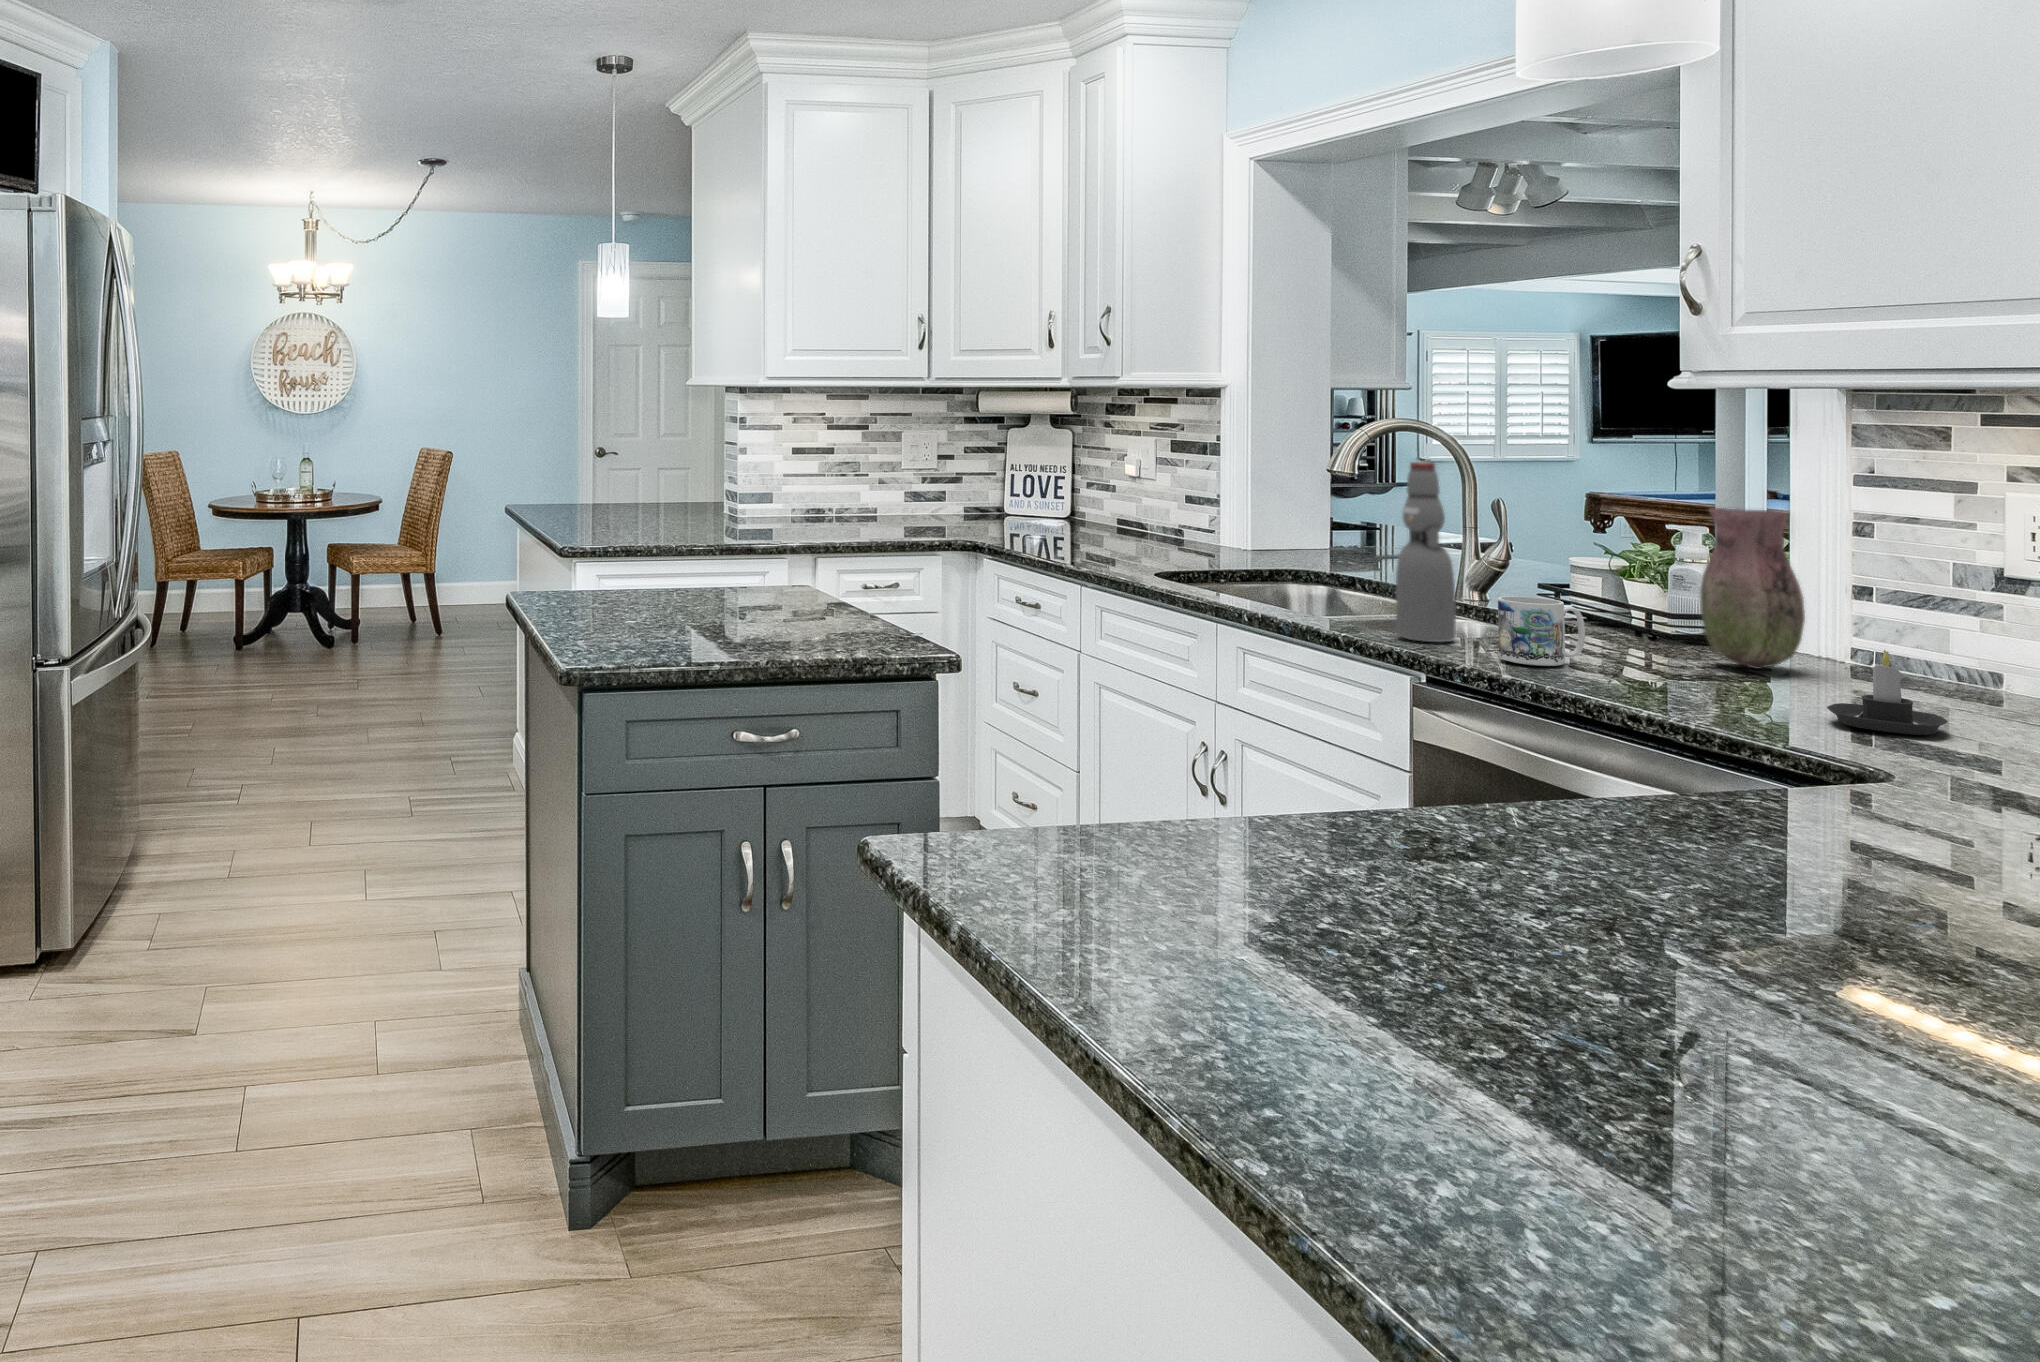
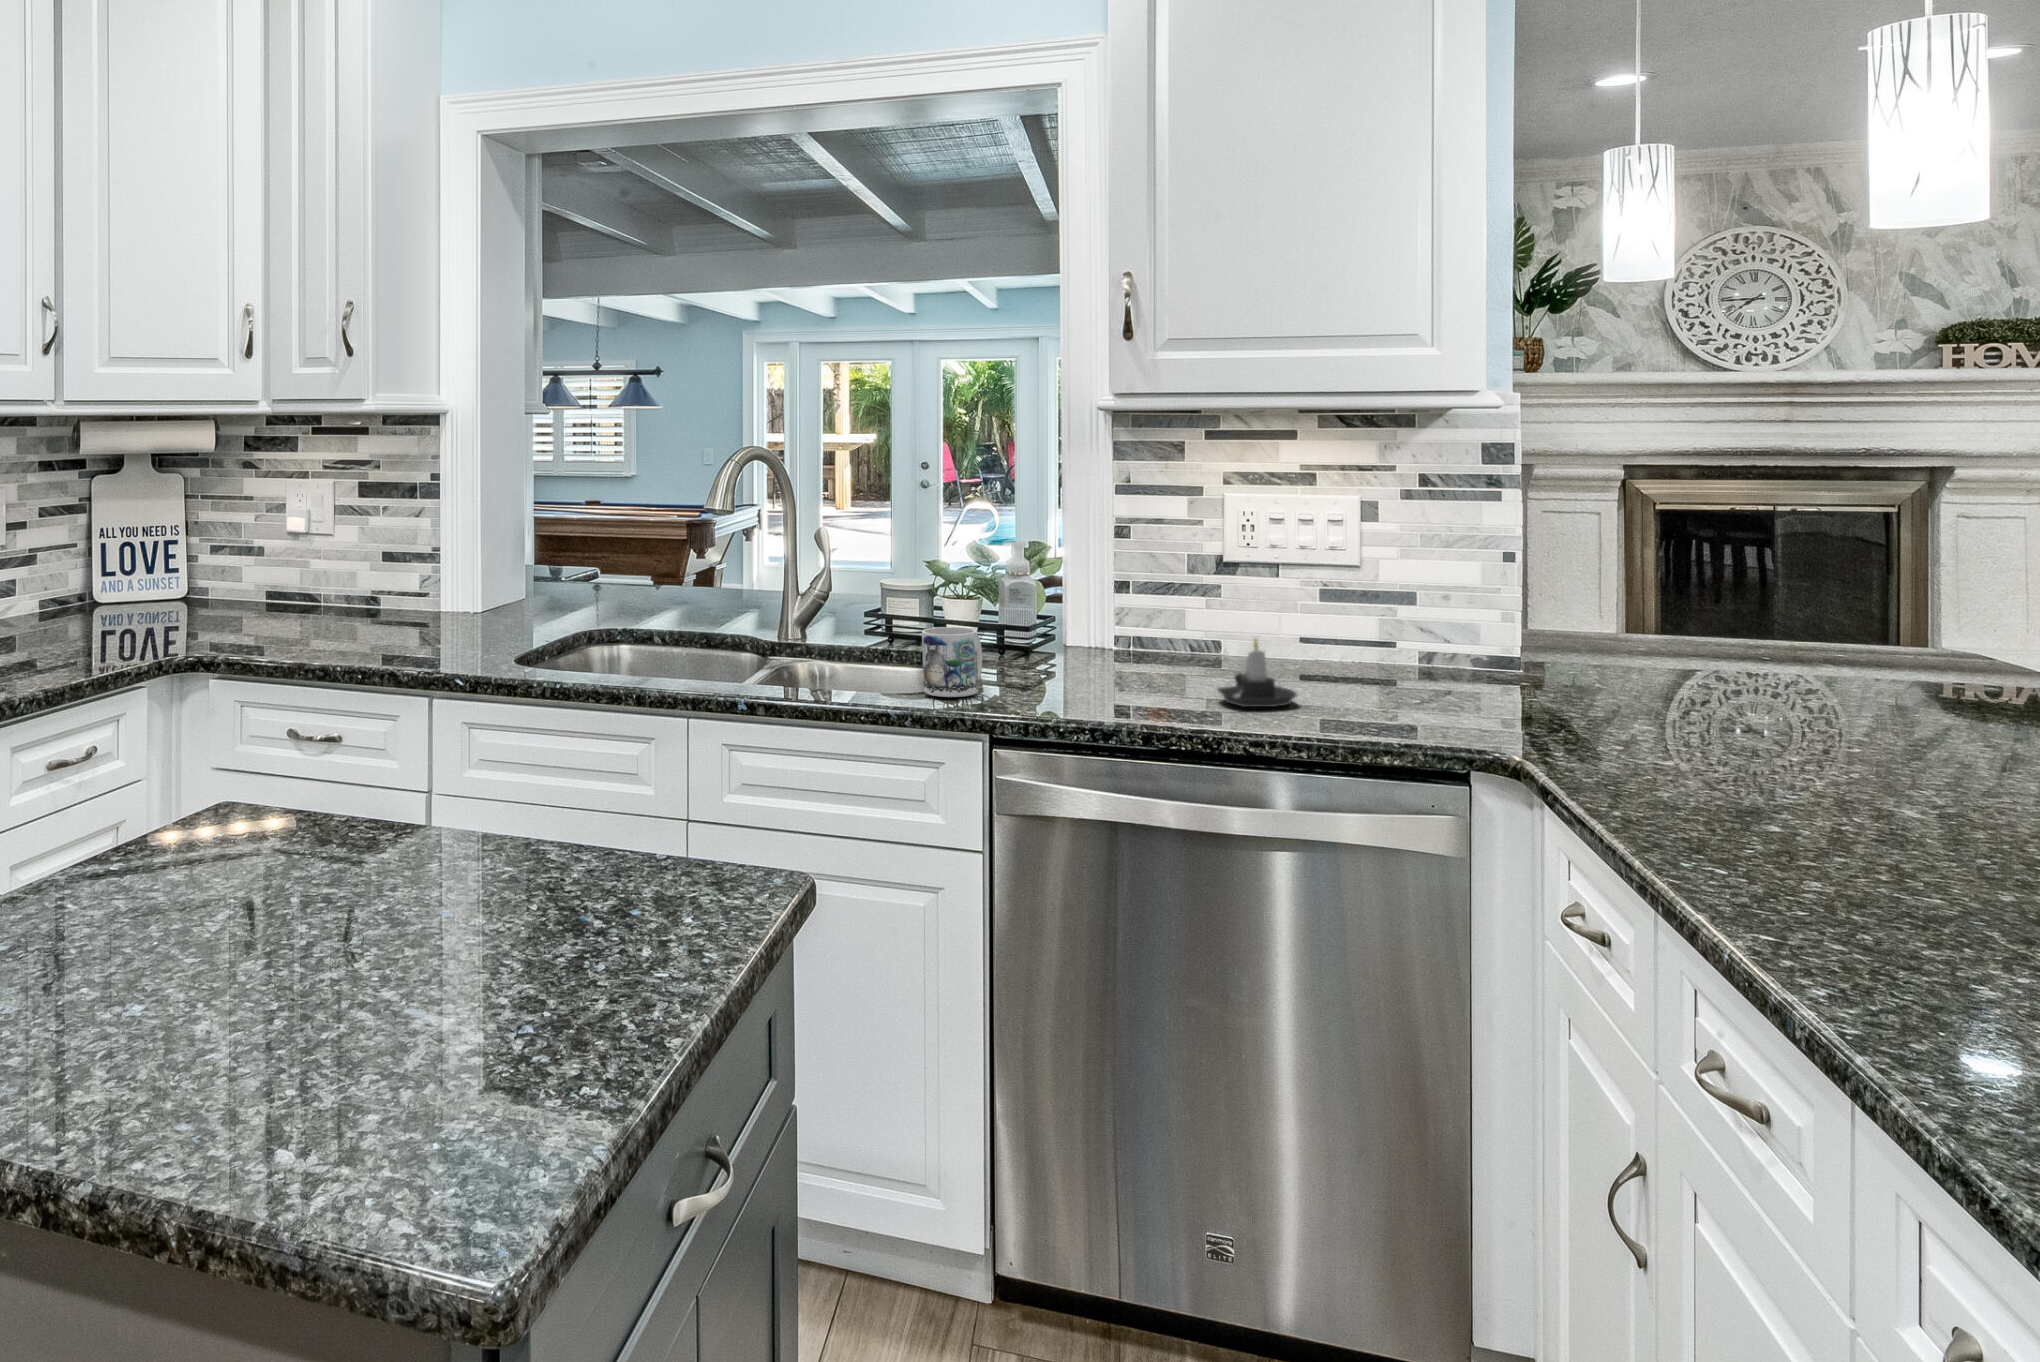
bottle: present [1396,462,1456,643] -> none [798,495,853,690]
vase: present [1700,508,1805,669] -> none [1036,521,1109,668]

